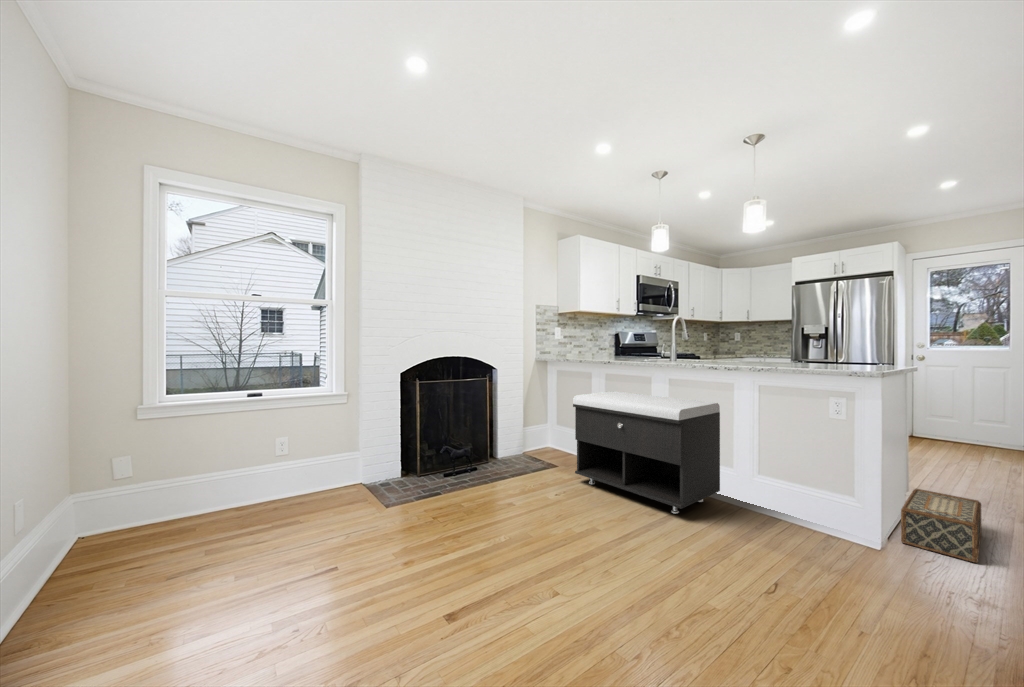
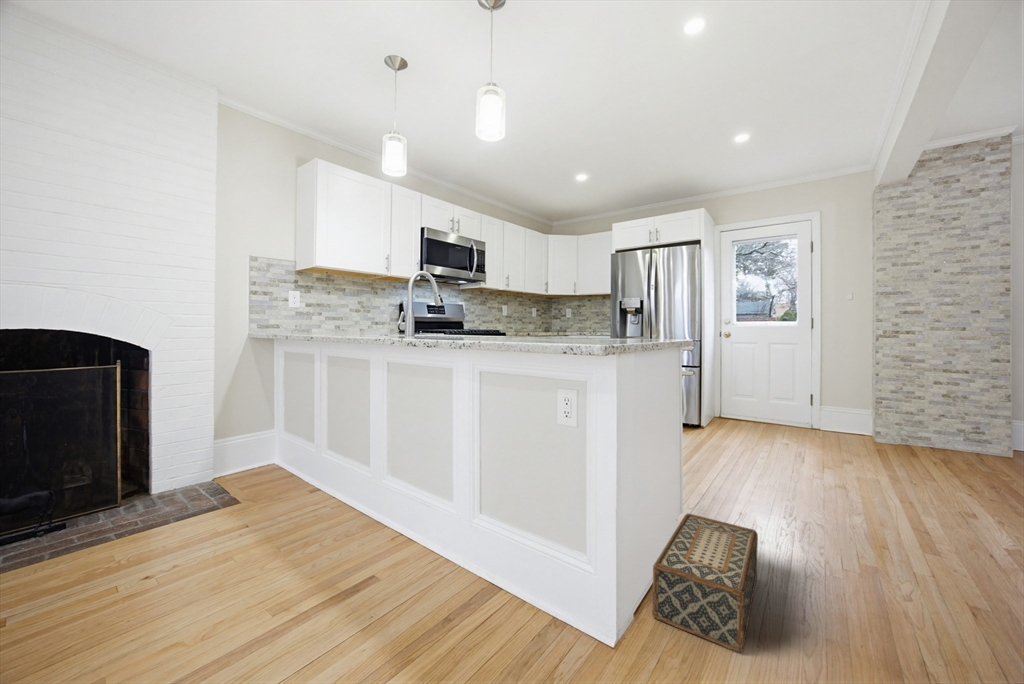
storage bench: present [573,391,720,514] -> none [216,384,434,601]

